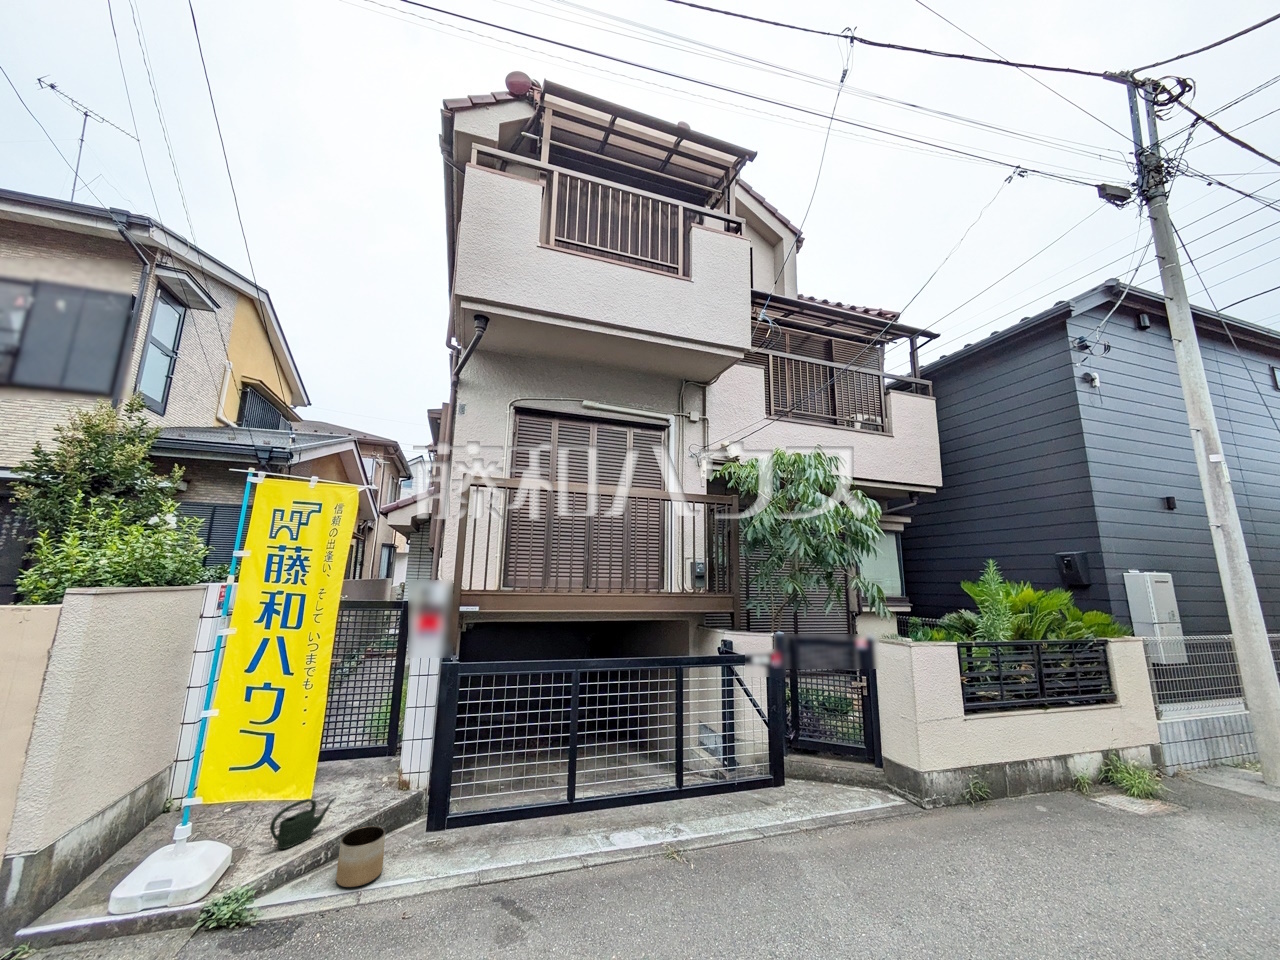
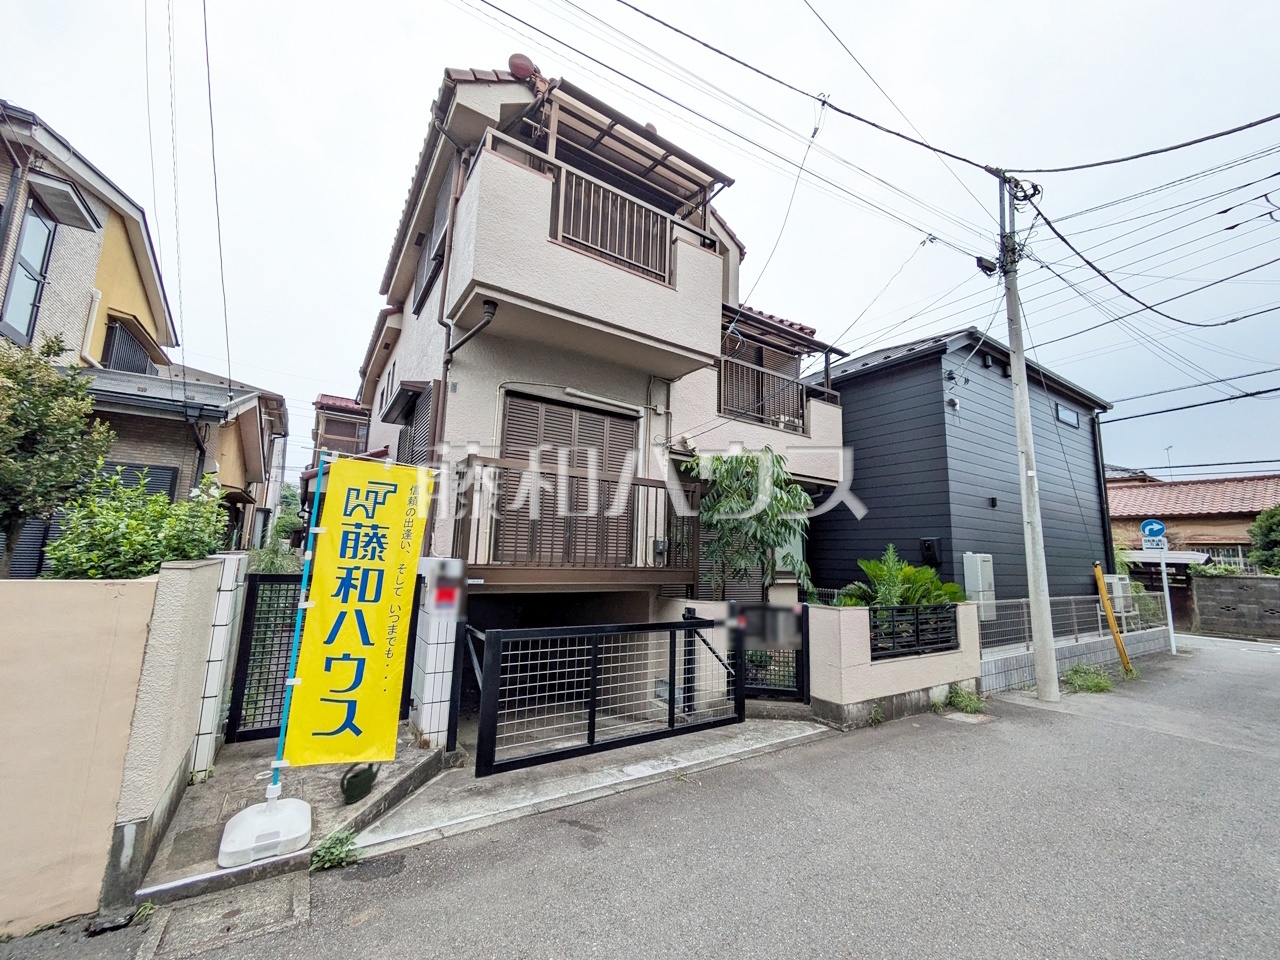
planter: present [336,826,385,887] -> none [409,776,450,828]

